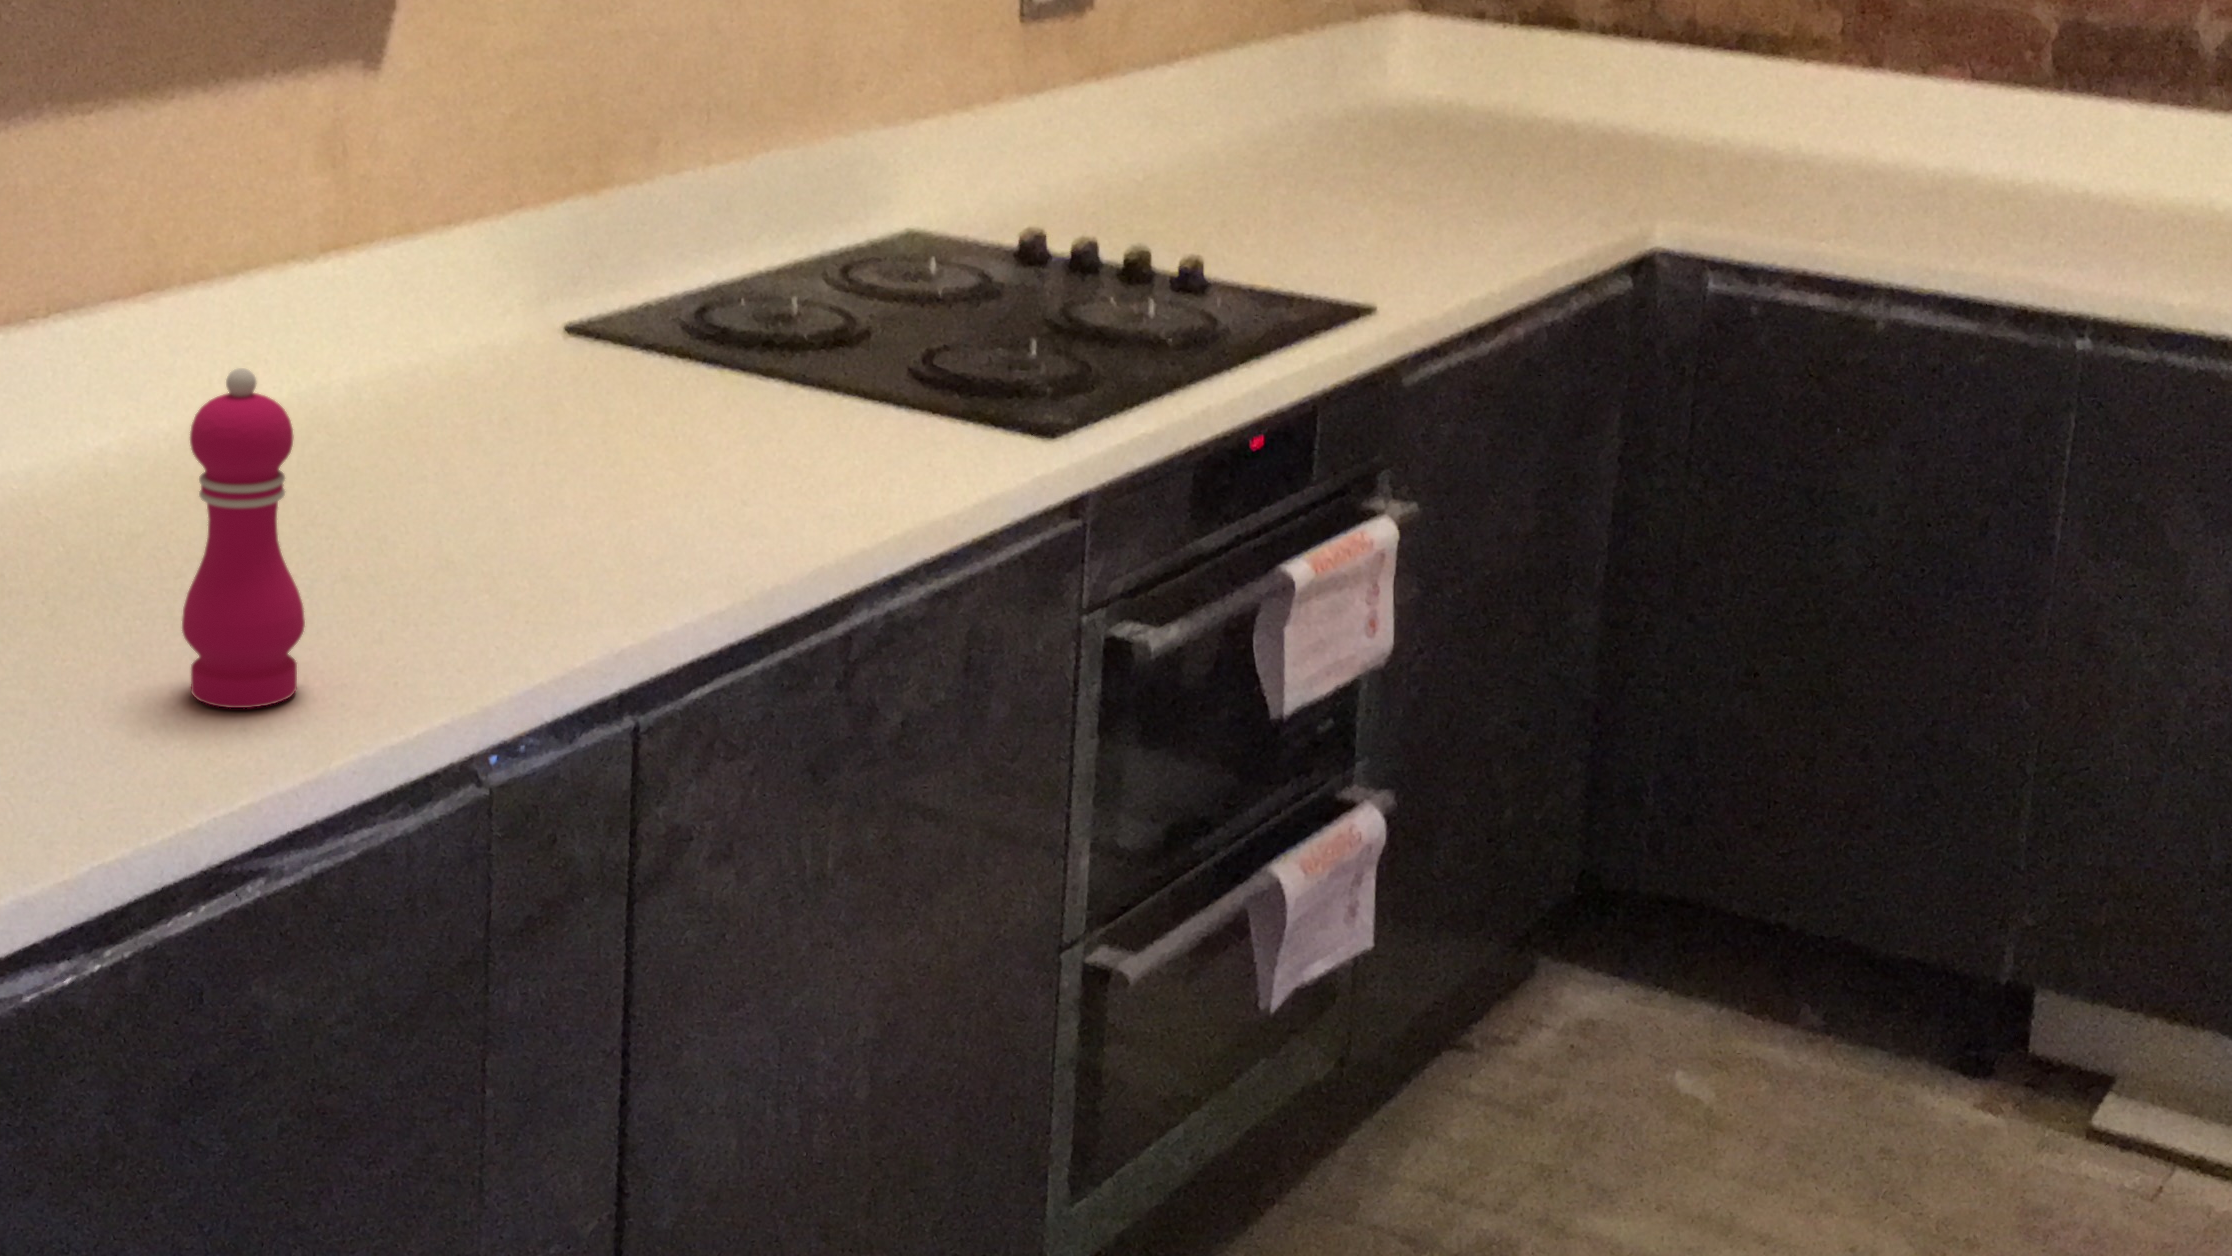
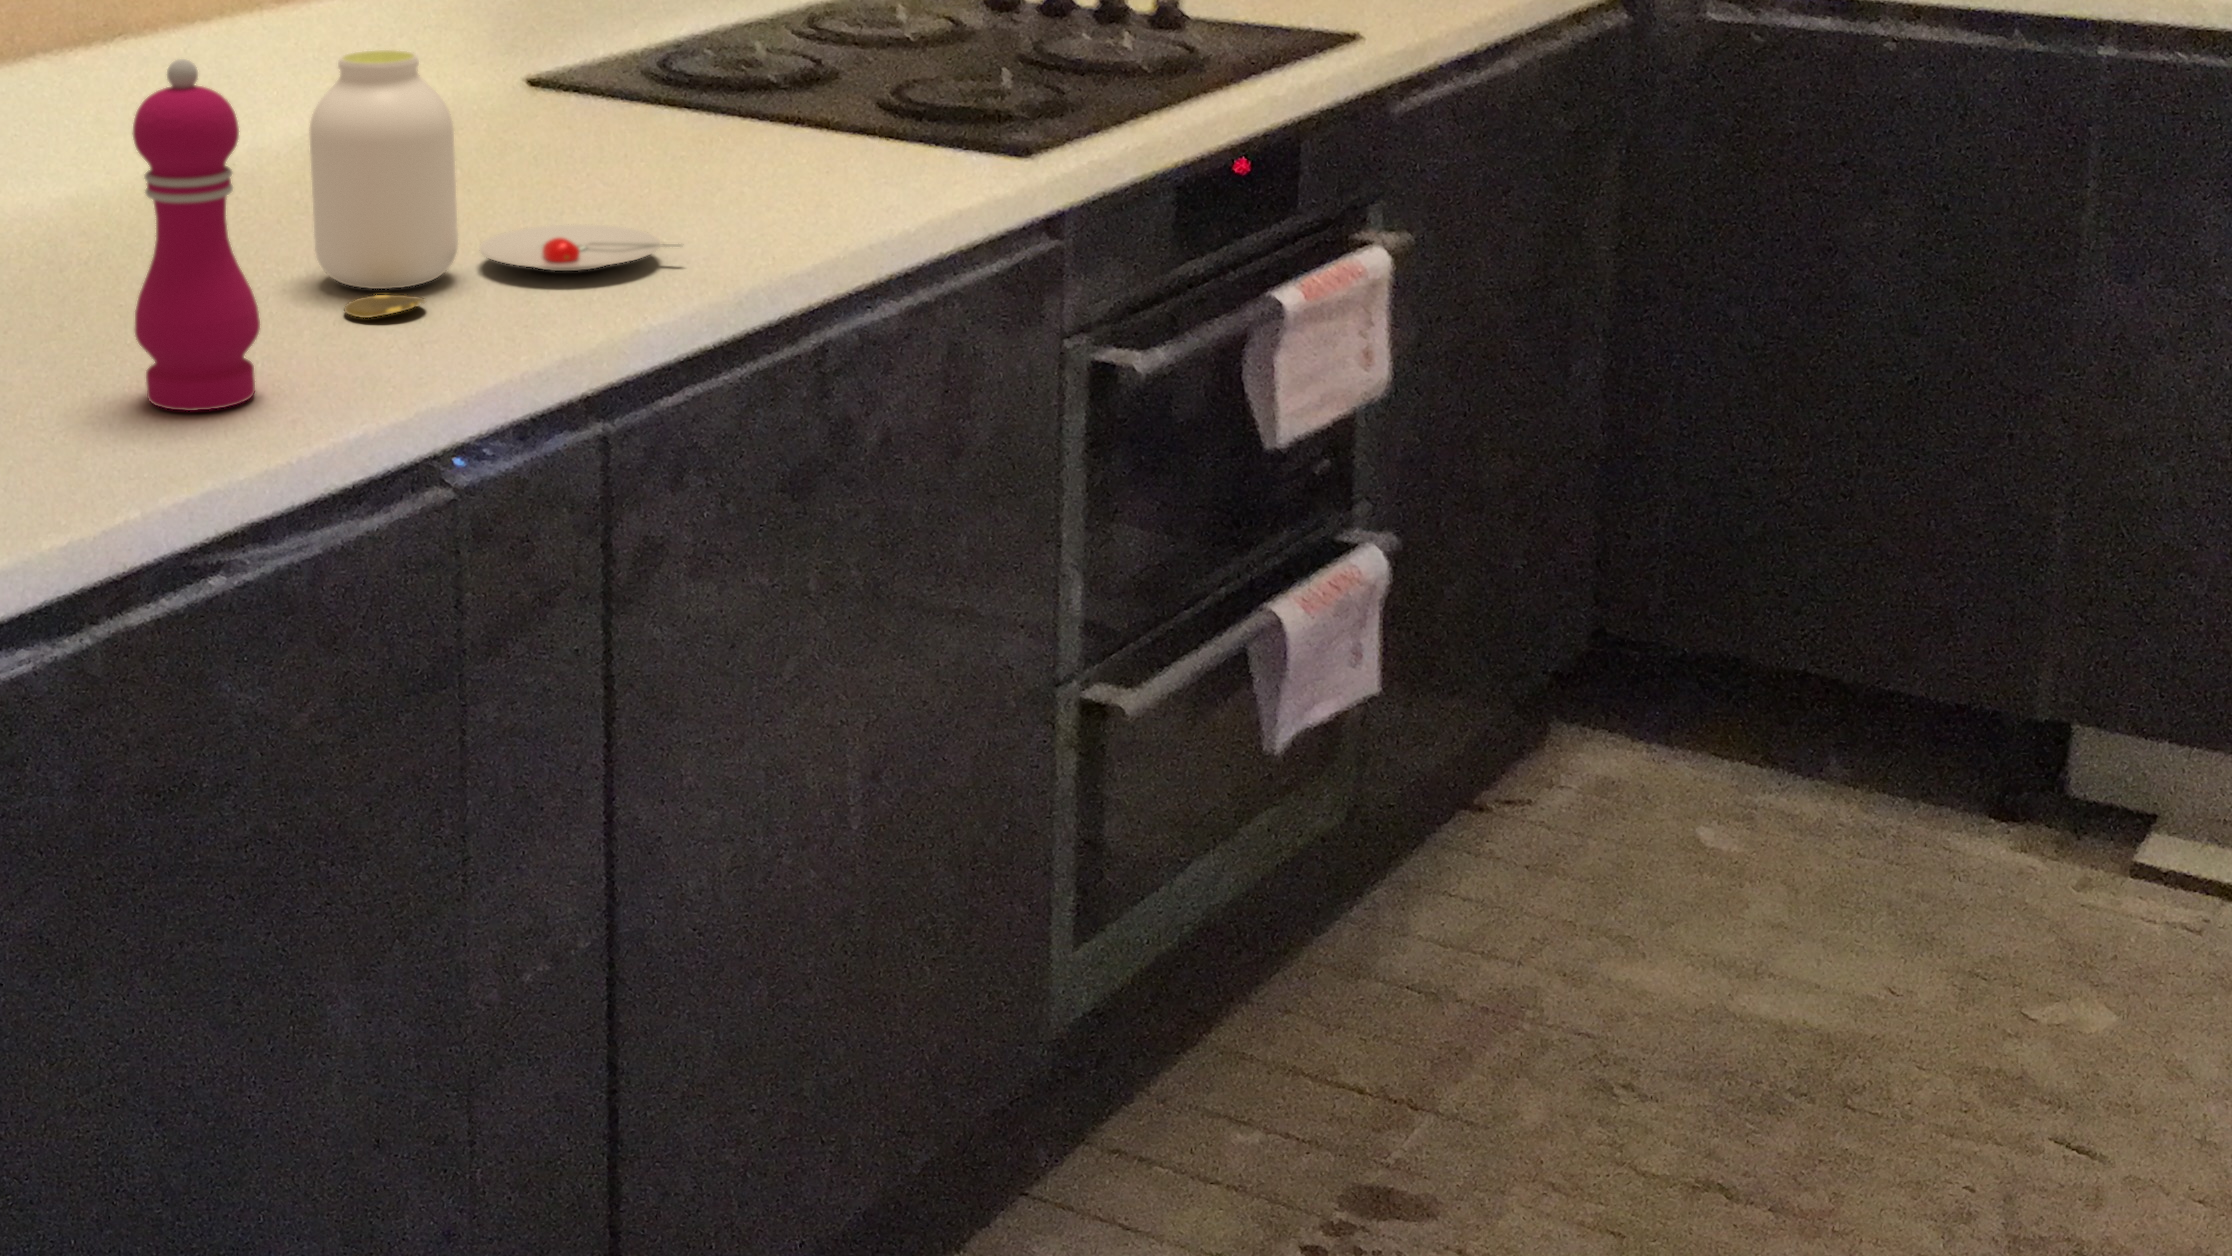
jar: none [356,337,716,605] -> present [310,50,681,318]

